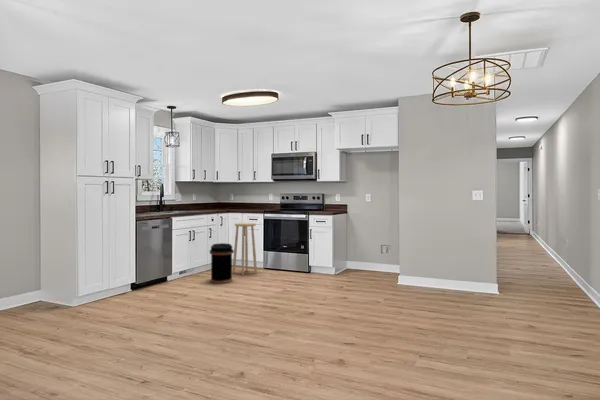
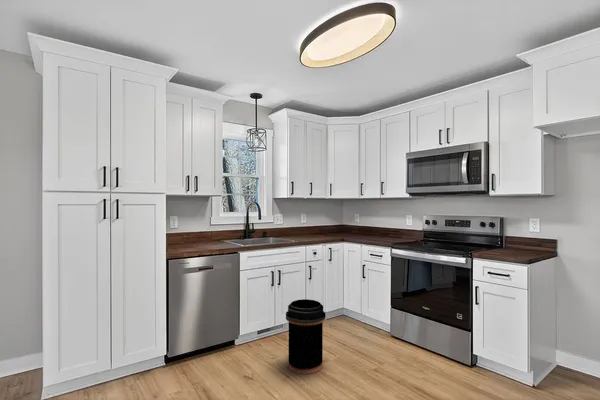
stool: present [233,223,257,275] -> none [336,262,374,354]

